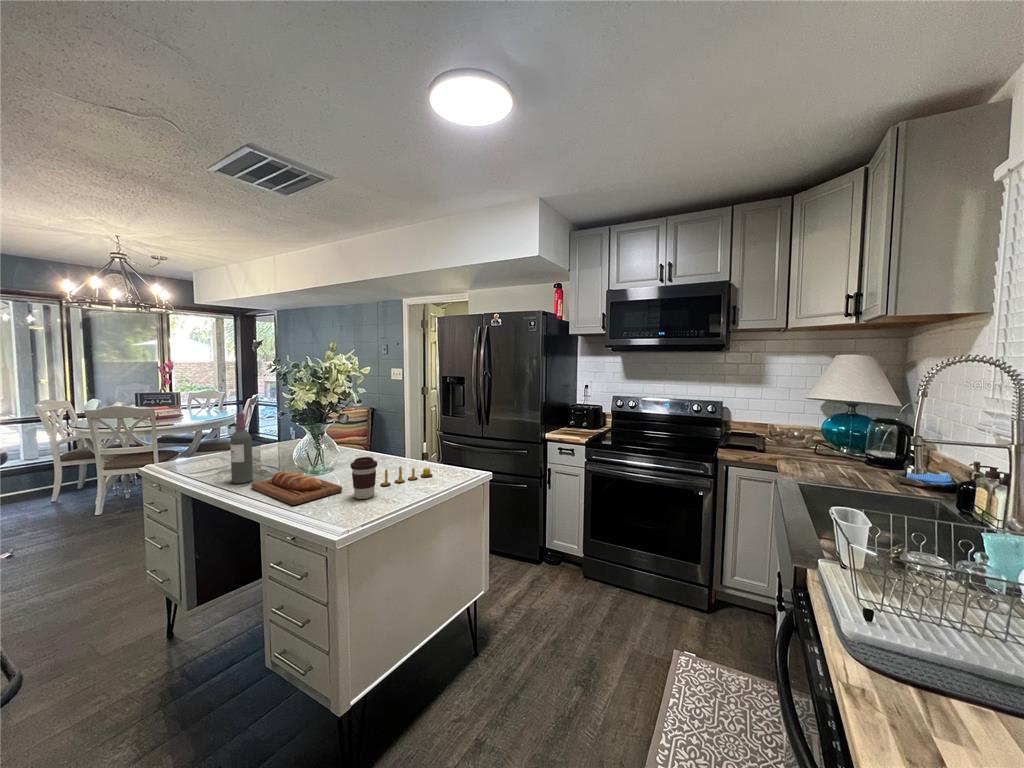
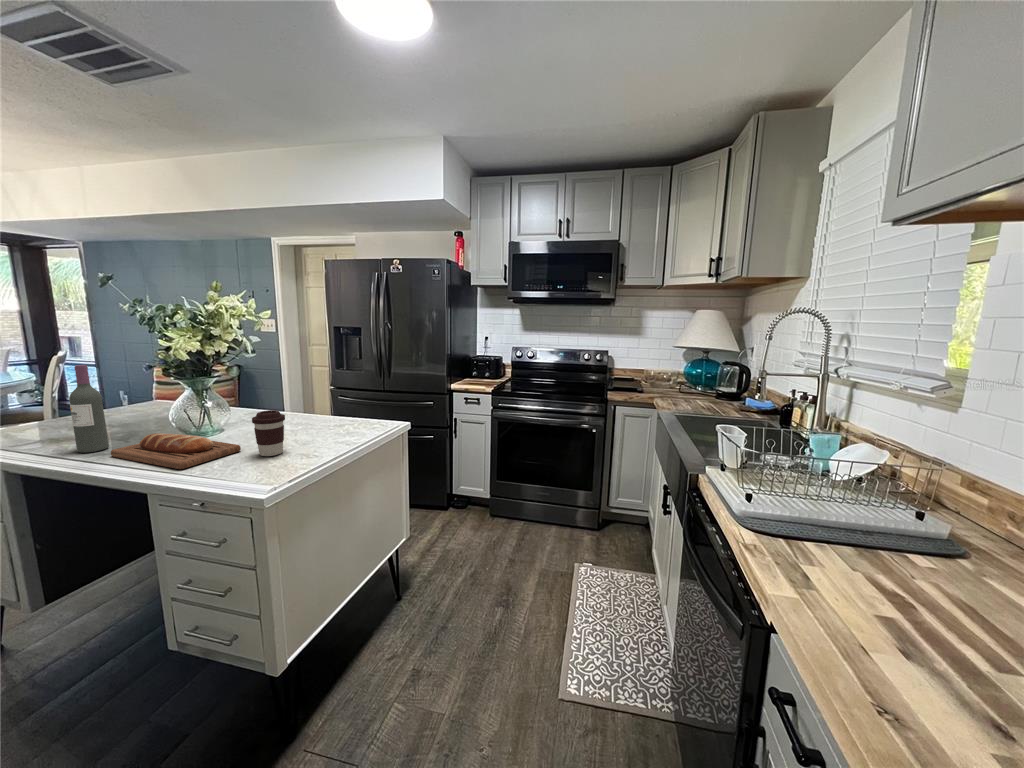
candle: present [381,466,432,486] -> none [287,418,345,442]

